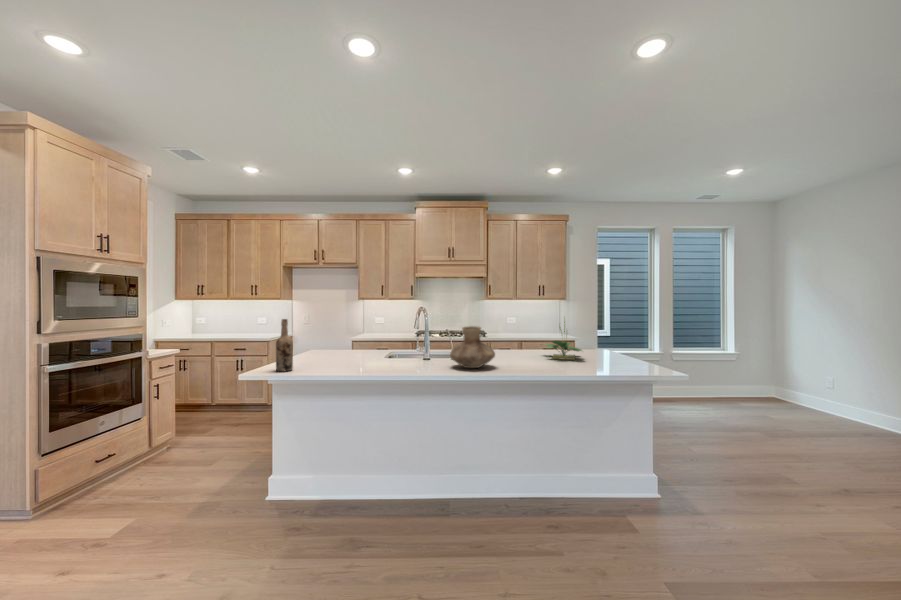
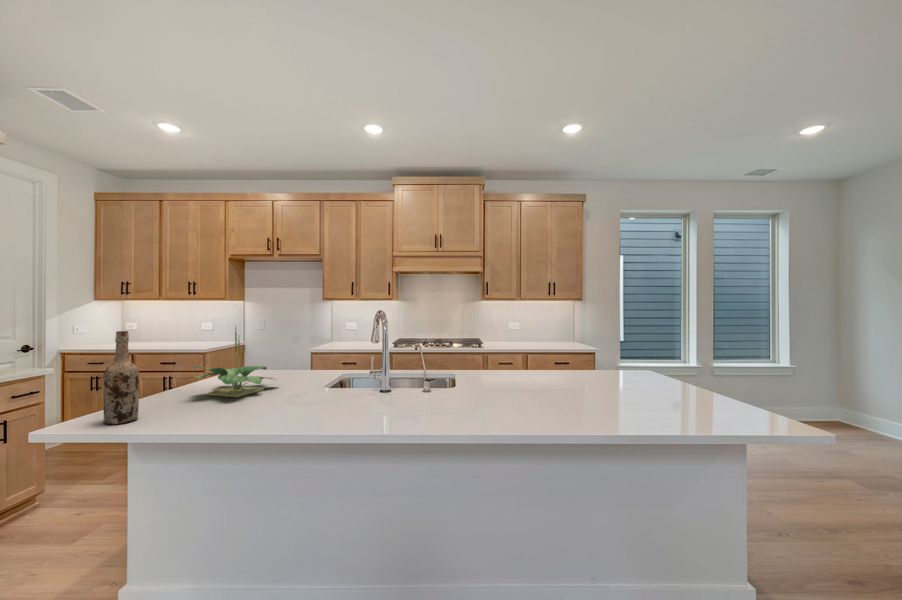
potted plant: present [545,322,582,360] -> present [194,328,272,397]
vase: present [450,326,495,368] -> none [412,343,489,415]

